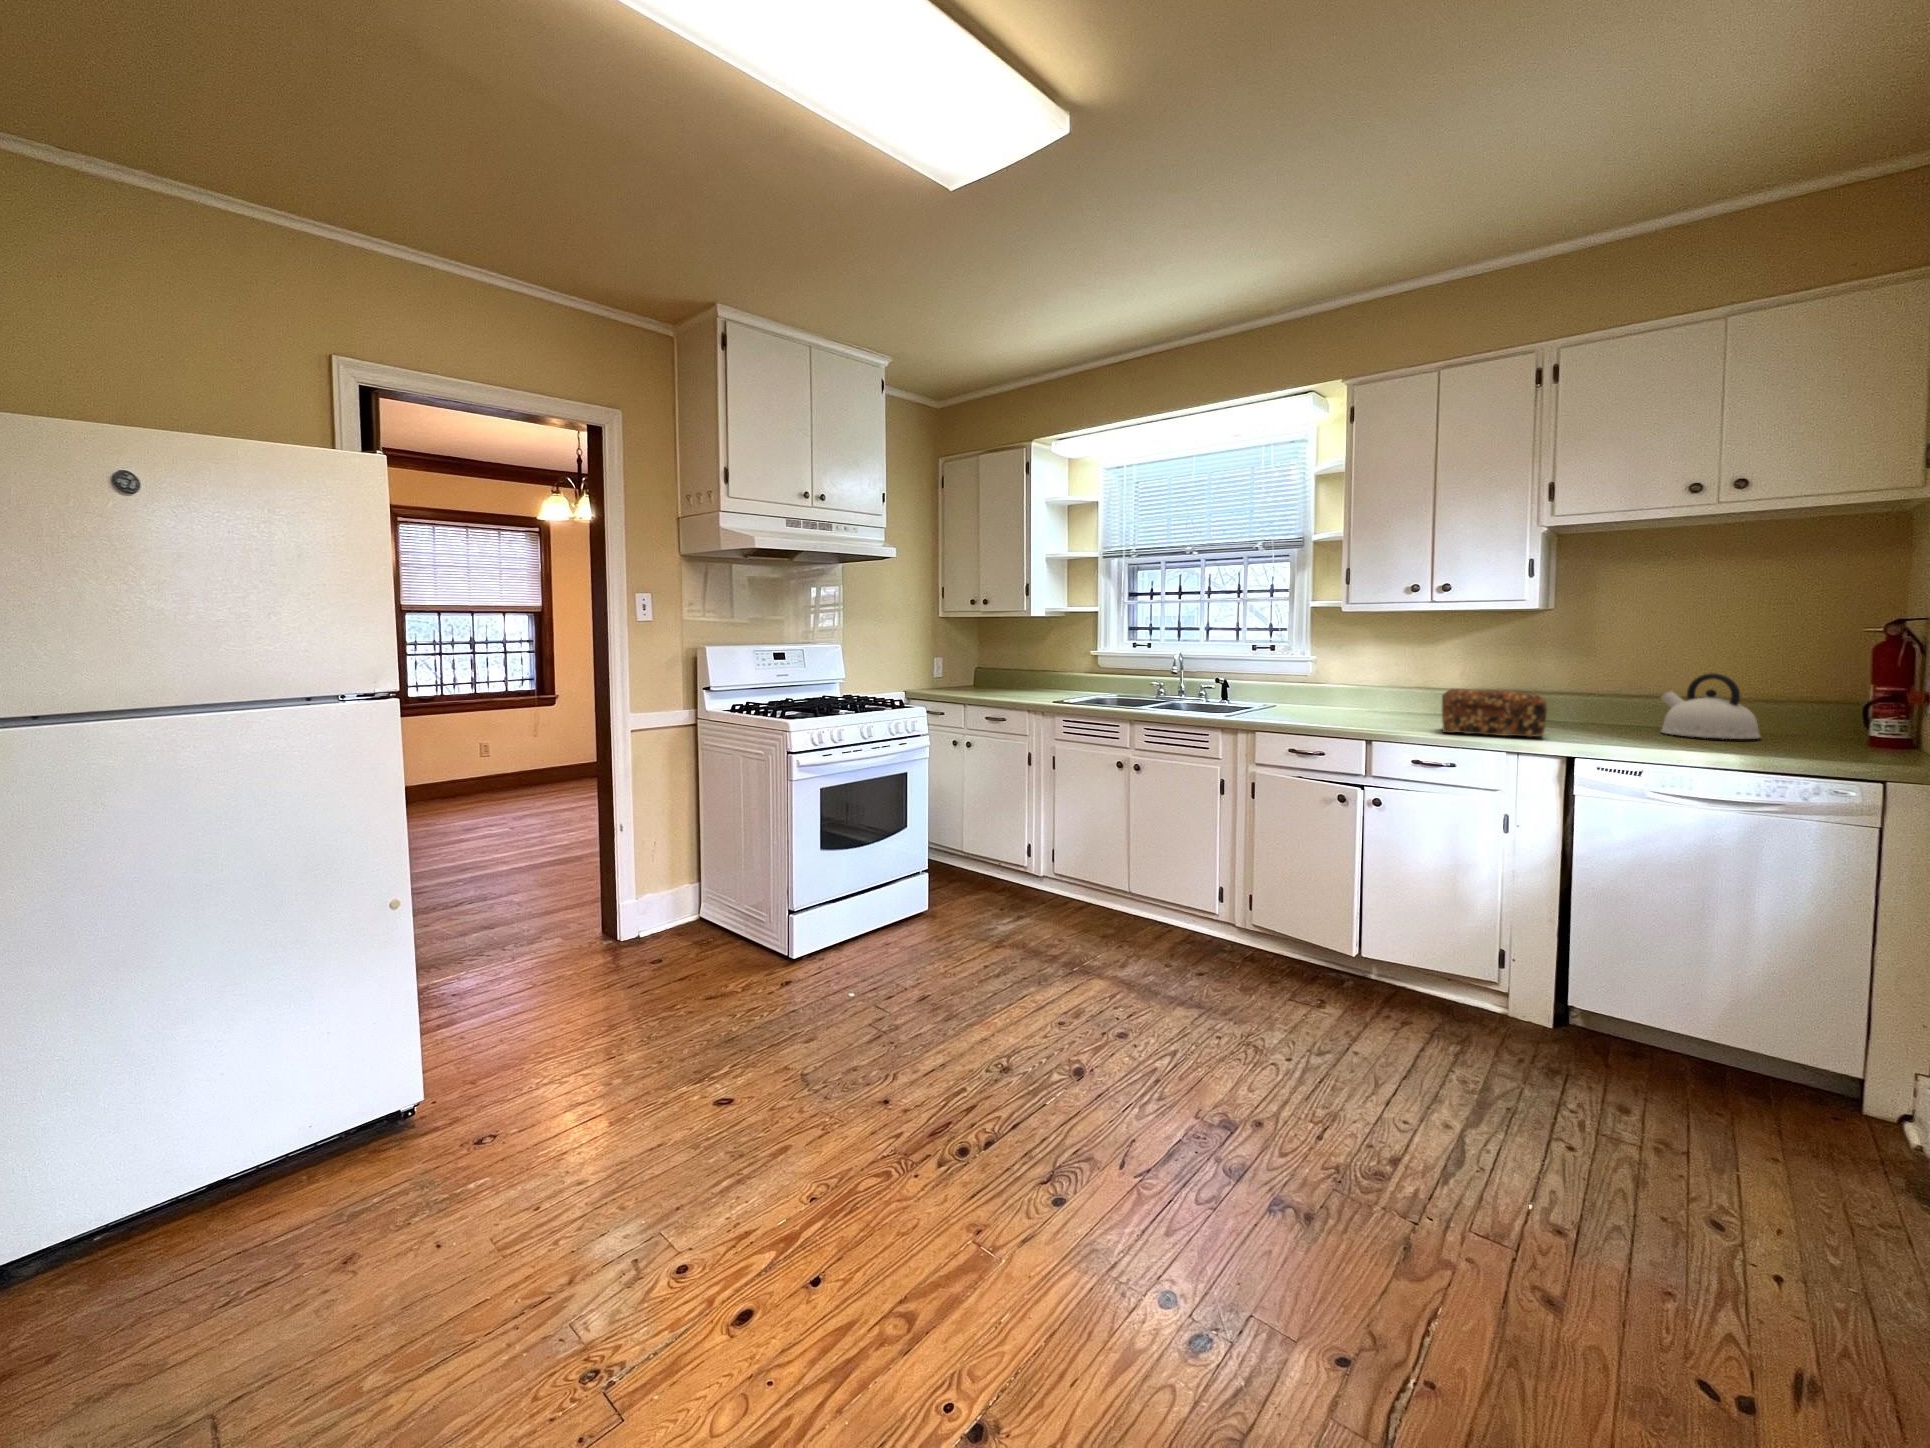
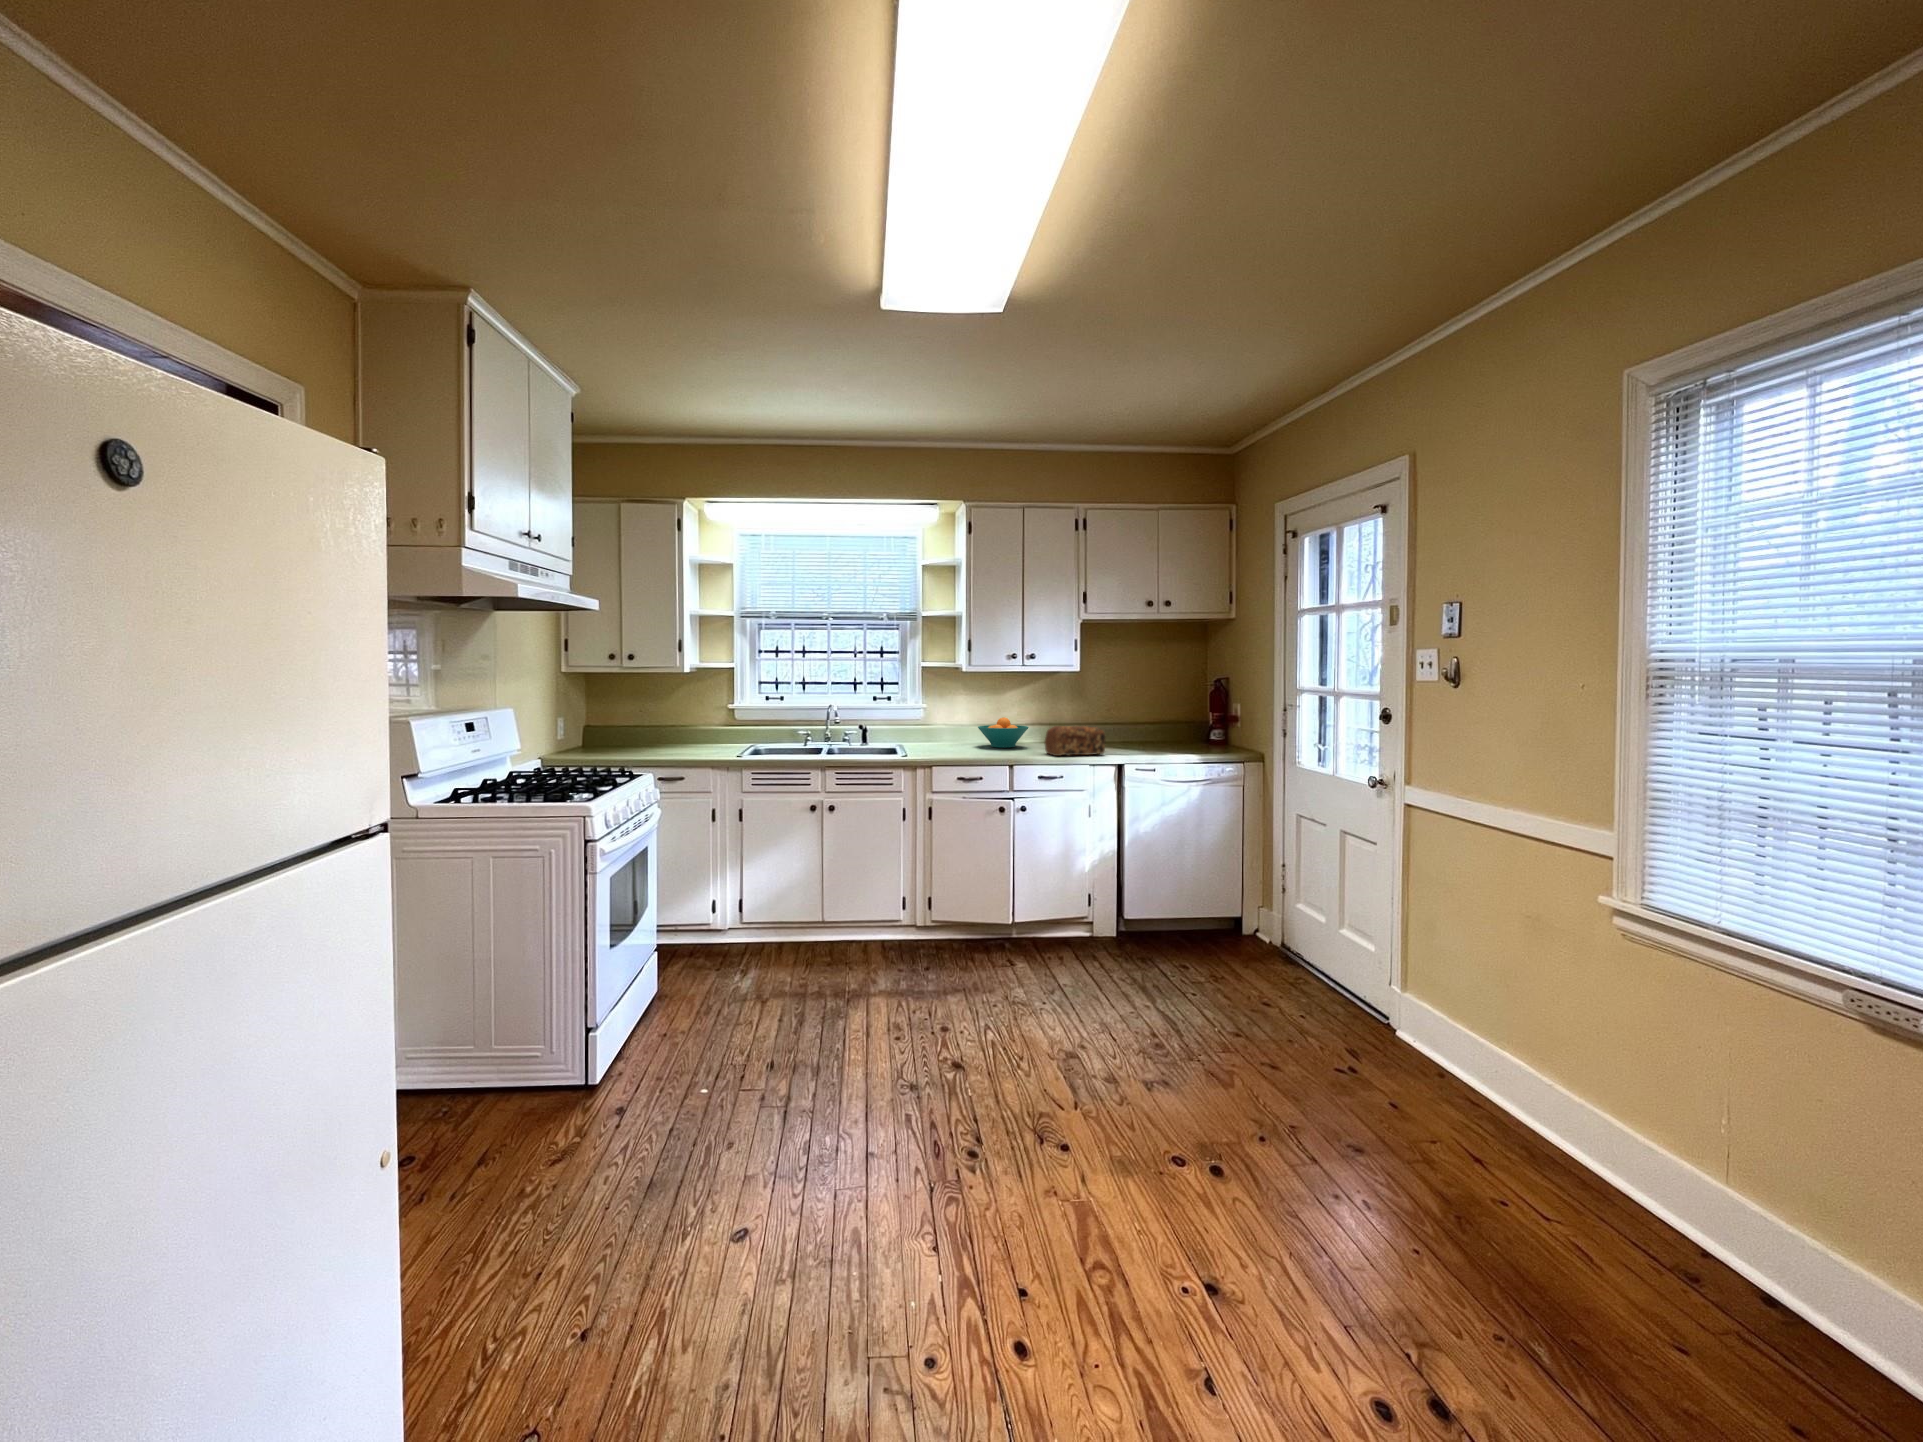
kettle: present [1661,673,1760,739] -> none [1125,711,1170,748]
fruit bowl: none [1366,675,1451,717] -> present [978,717,1029,748]

